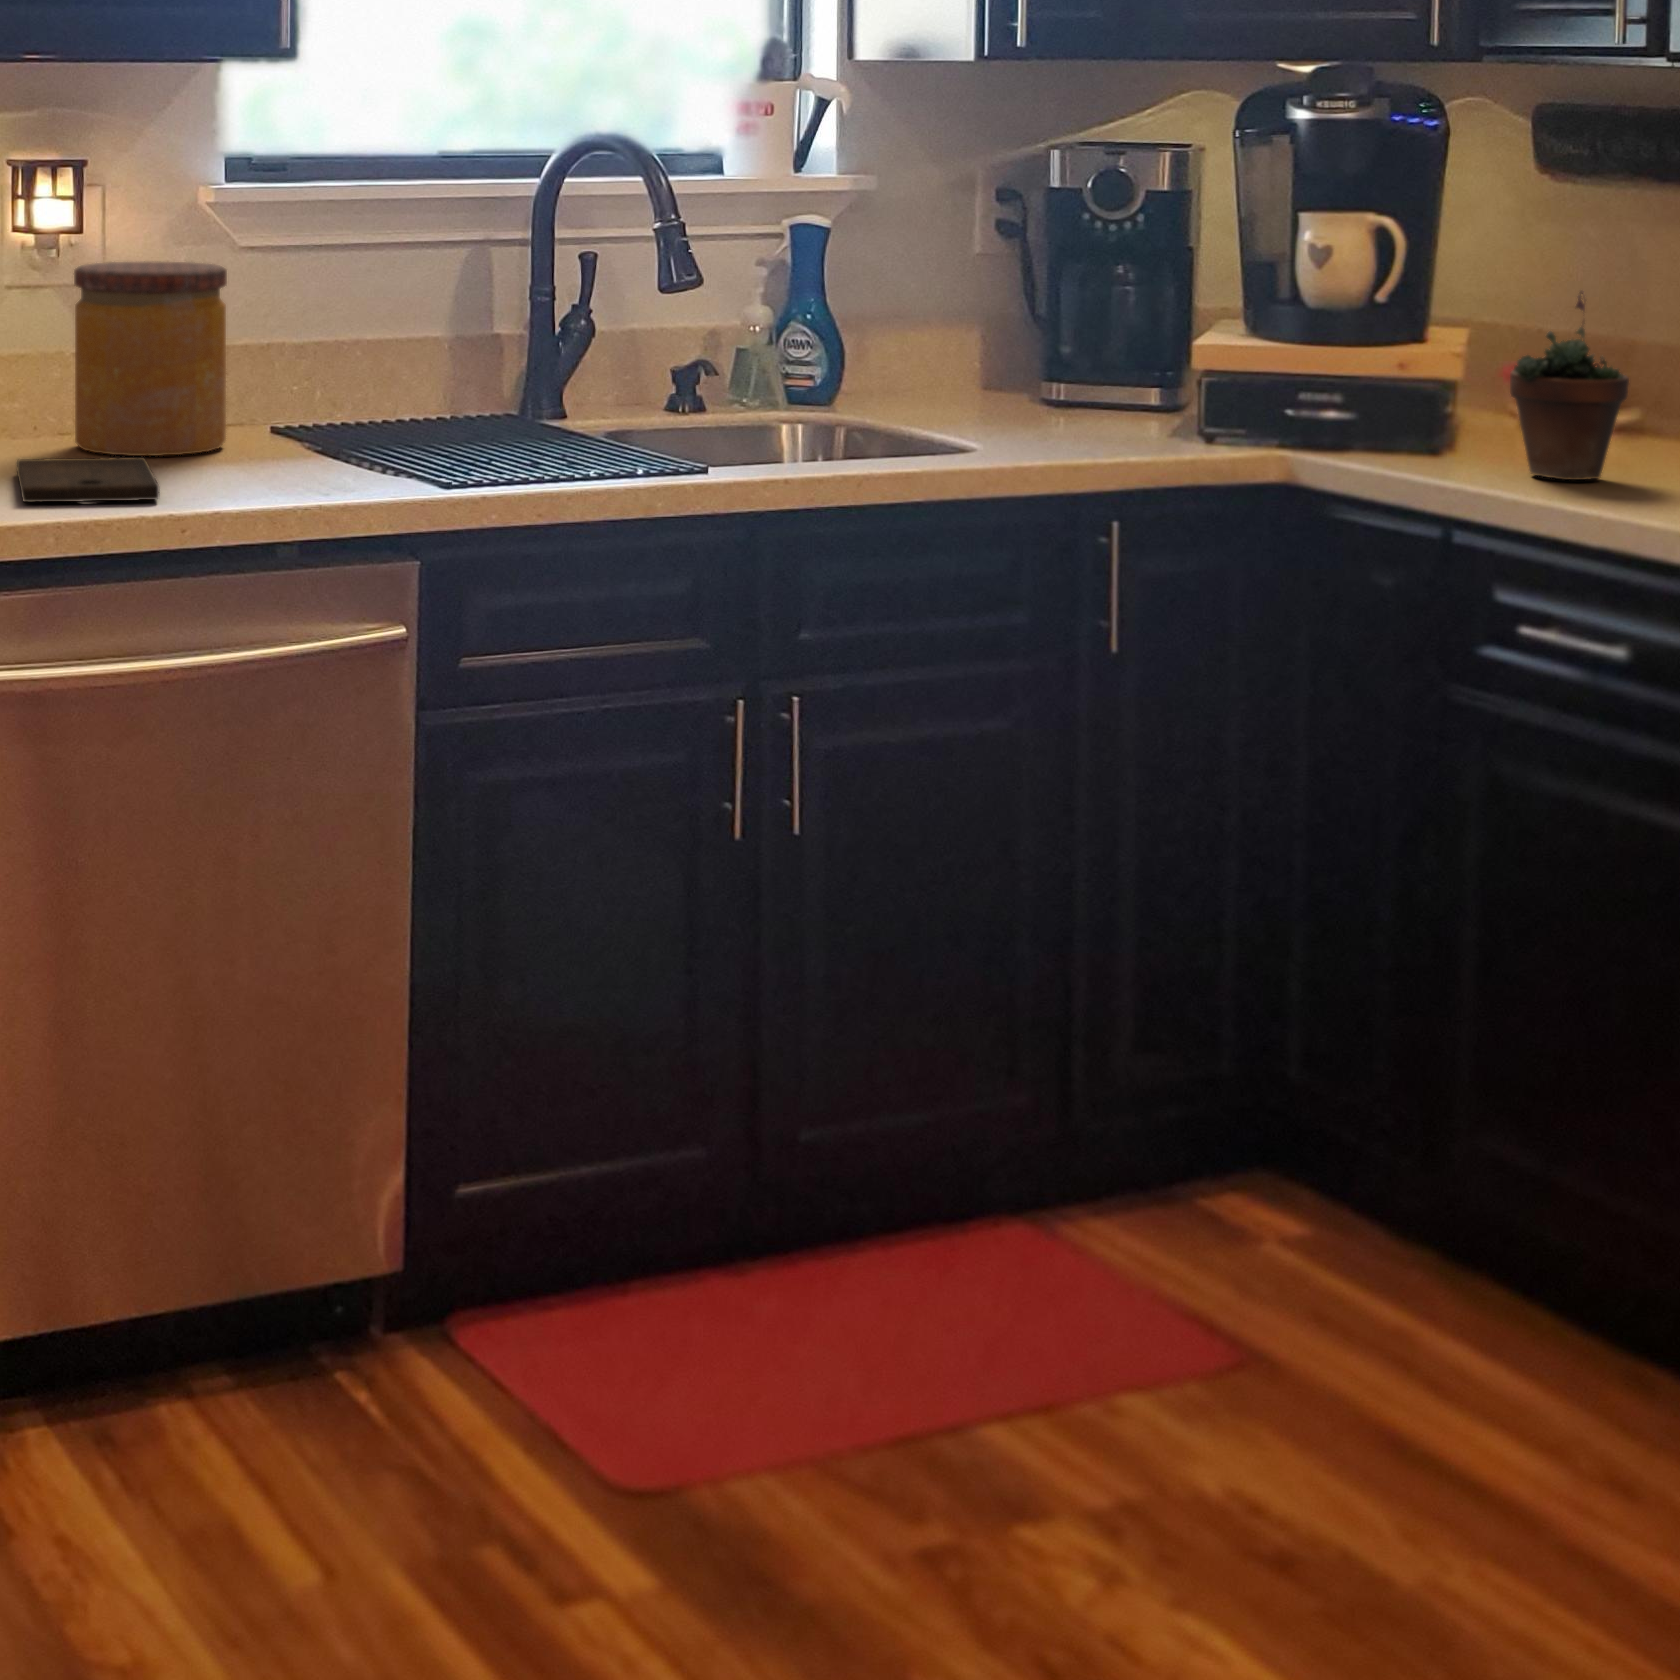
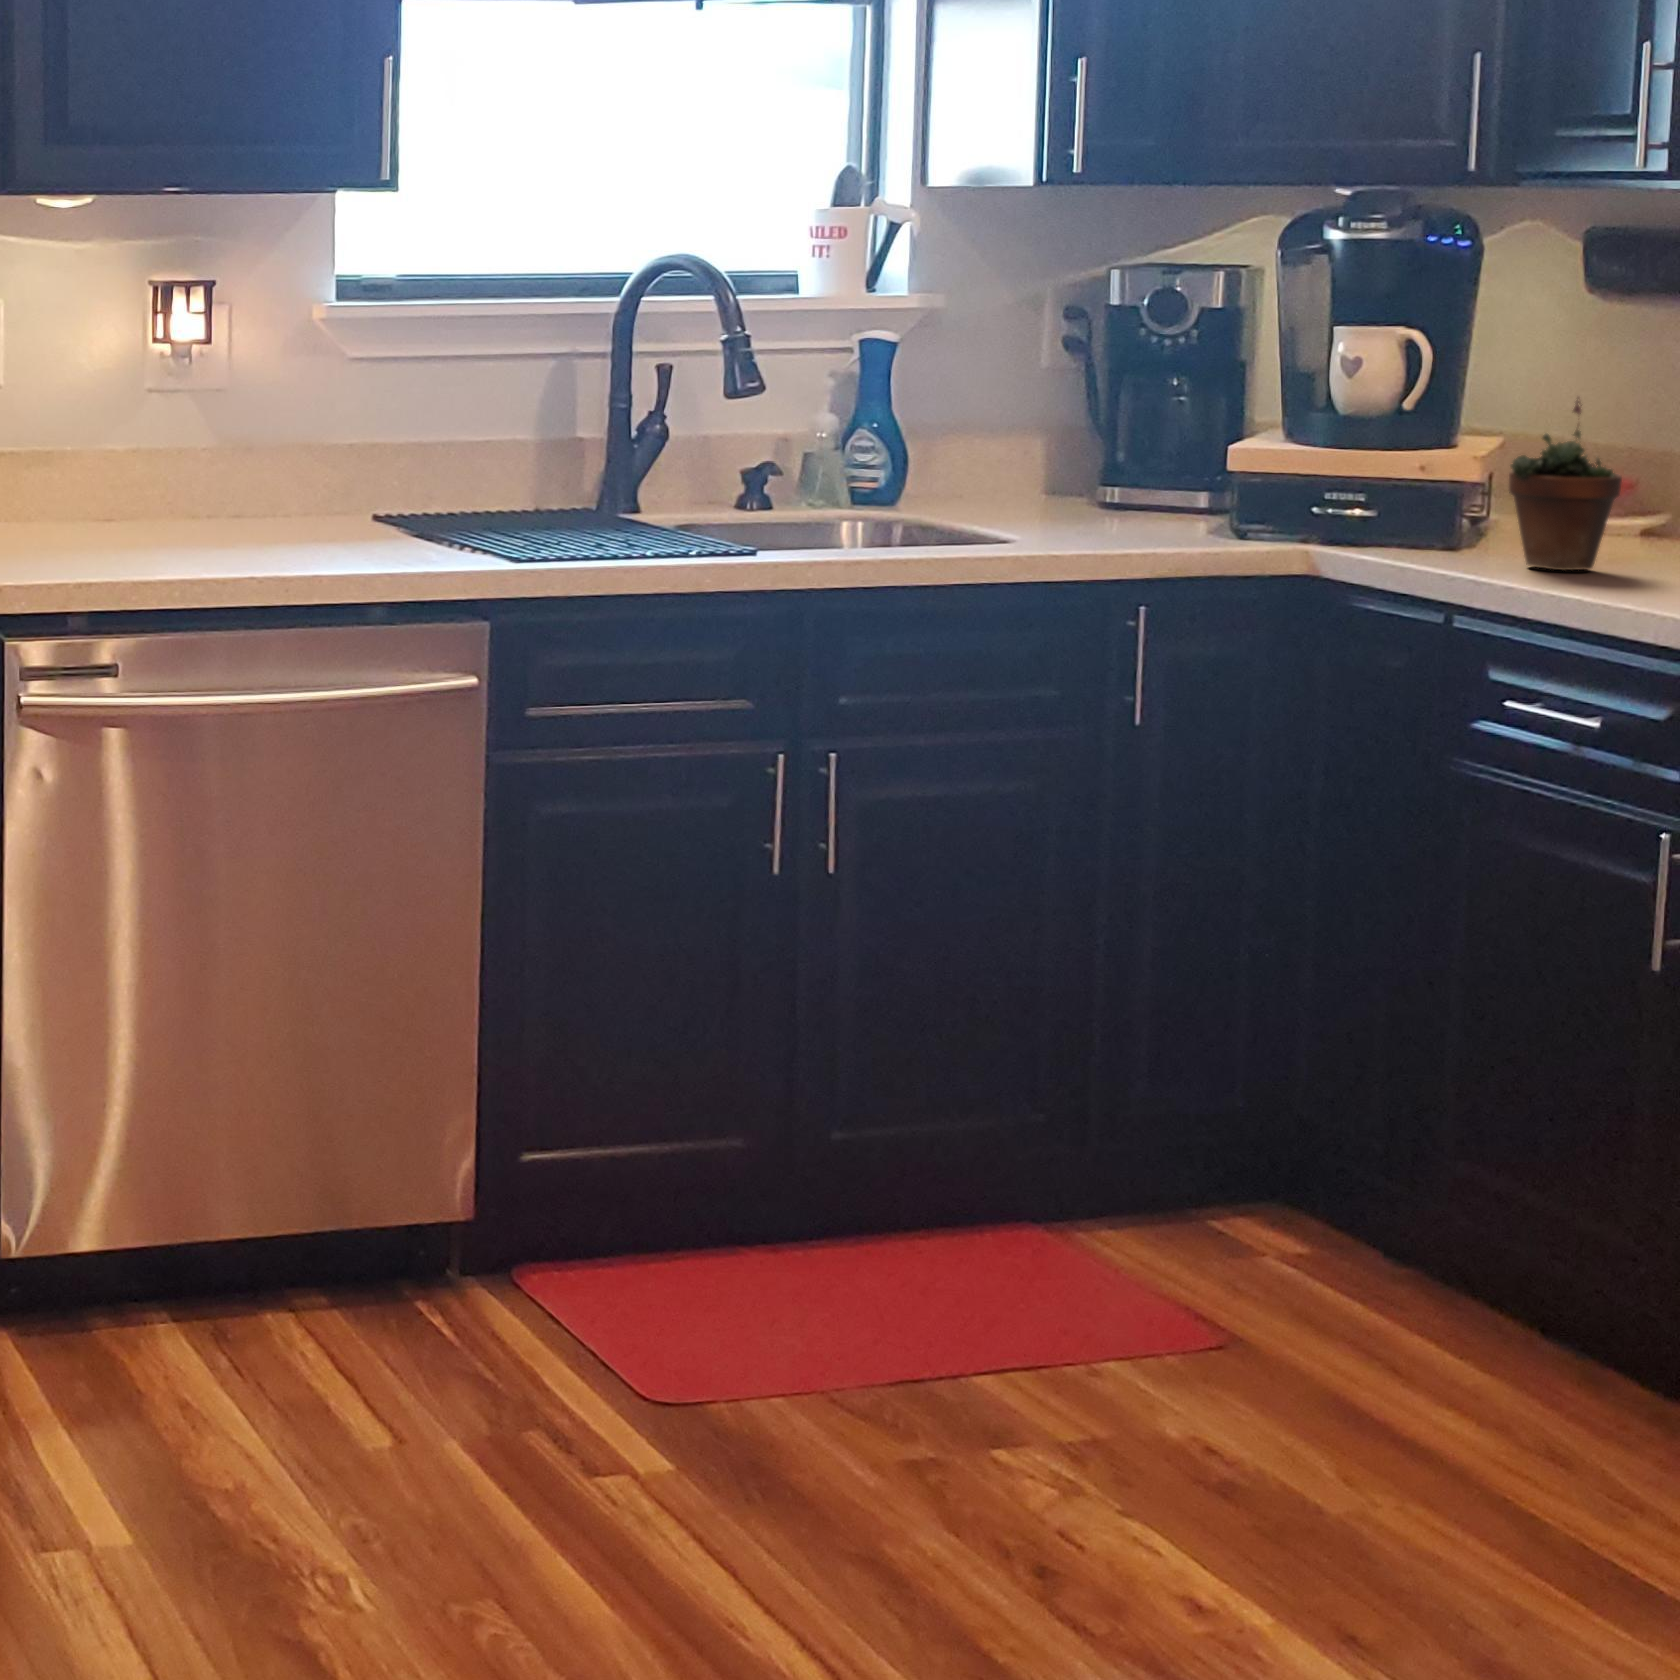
jar: present [74,261,227,456] -> none [207,367,339,534]
cutting board: present [17,456,160,502] -> none [156,532,275,564]

